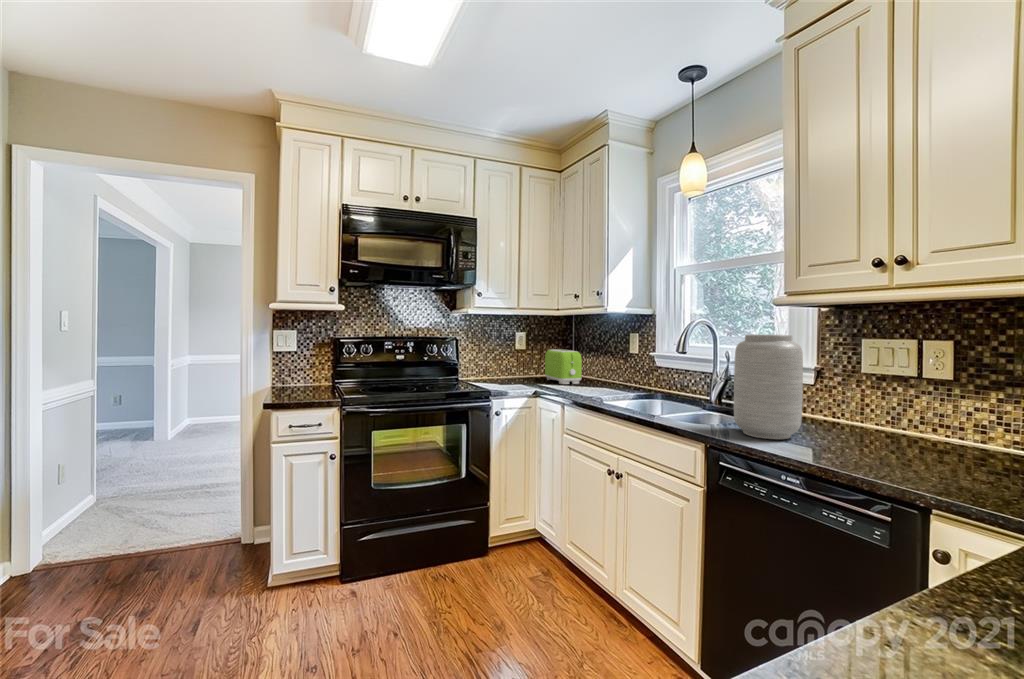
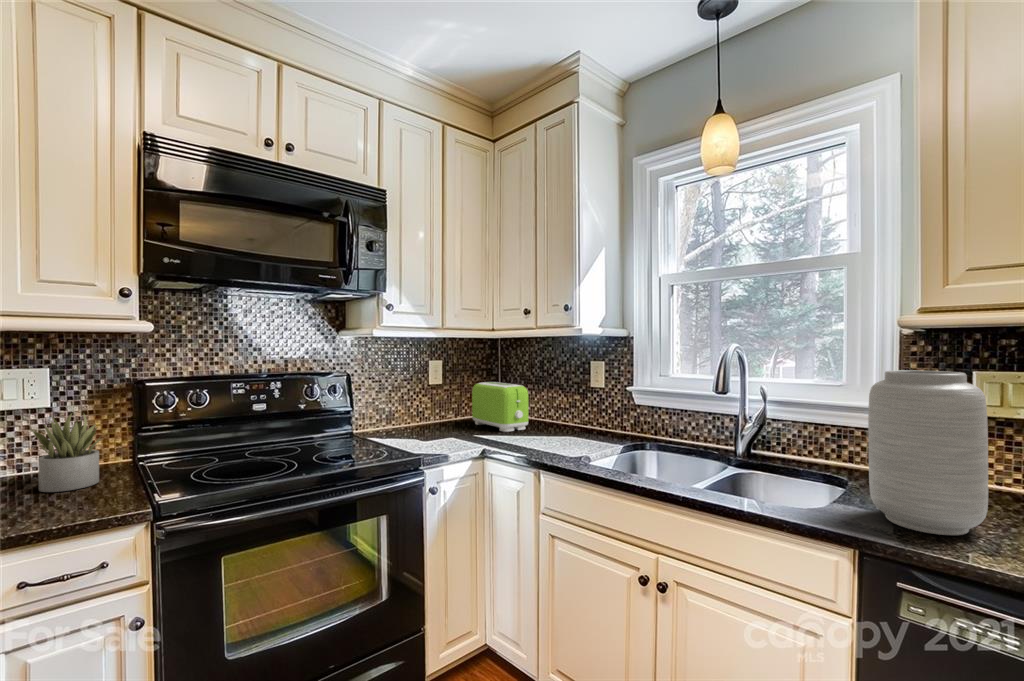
succulent plant: none [291,353,322,392] -> present [32,414,100,492]

